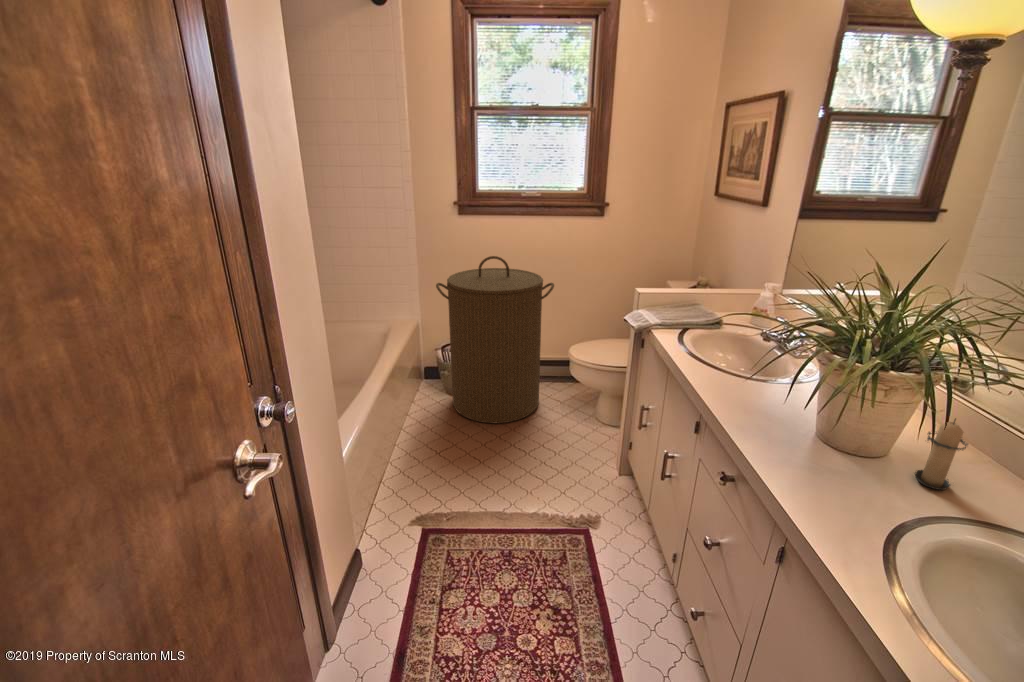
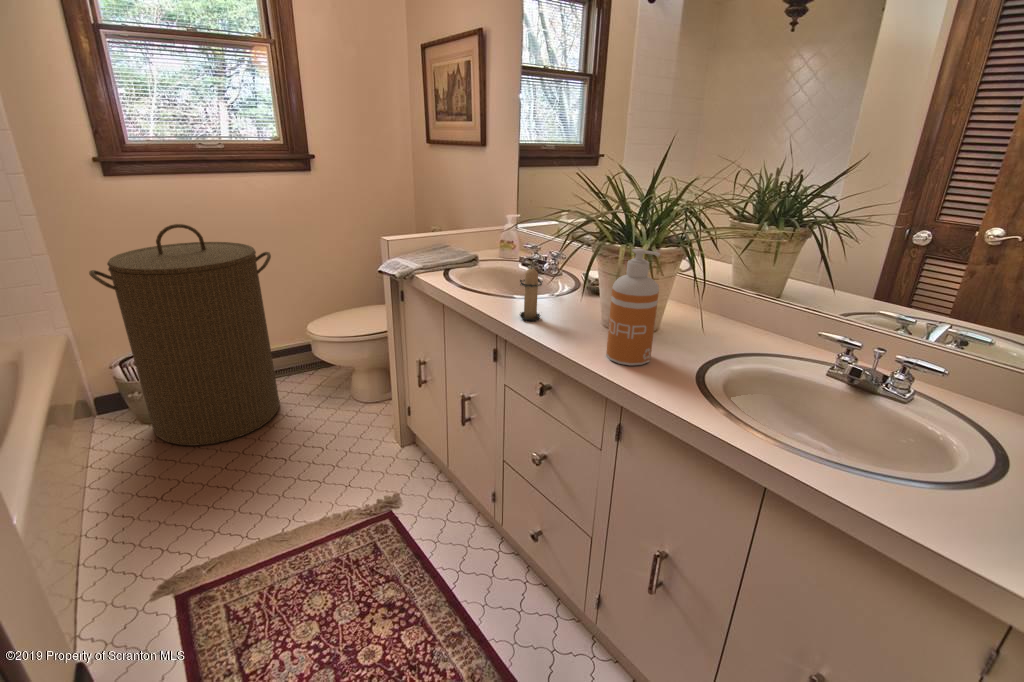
soap dispenser: none [799,365,883,493] -> present [606,248,661,366]
candle: present [915,418,968,490] -> present [520,265,543,320]

